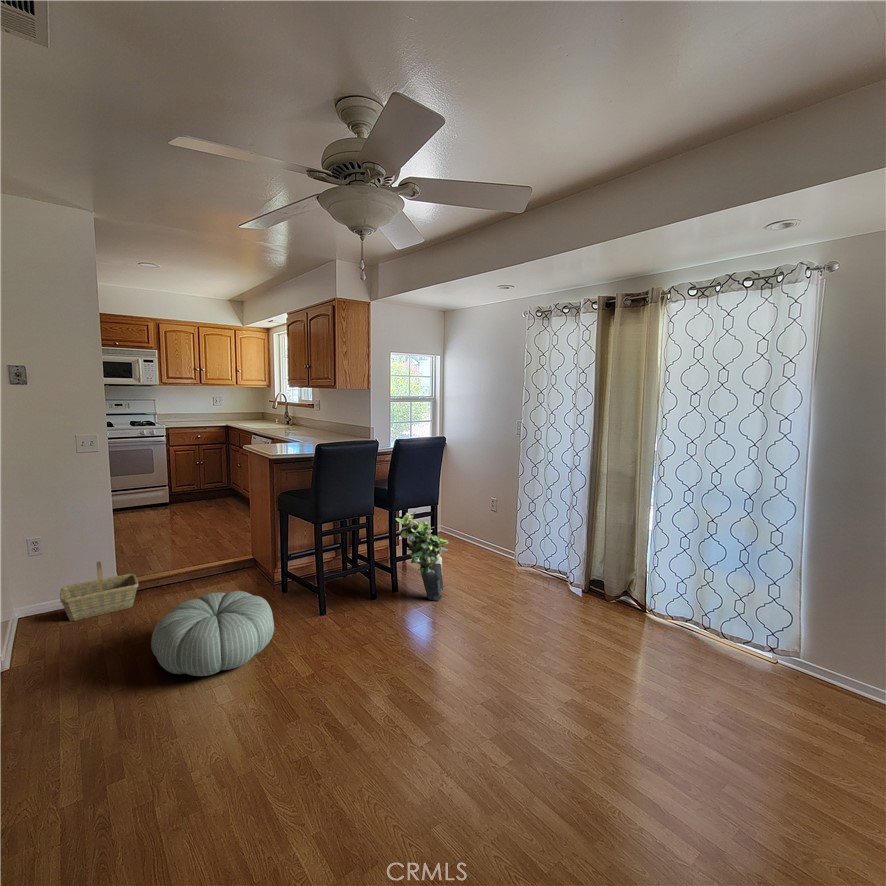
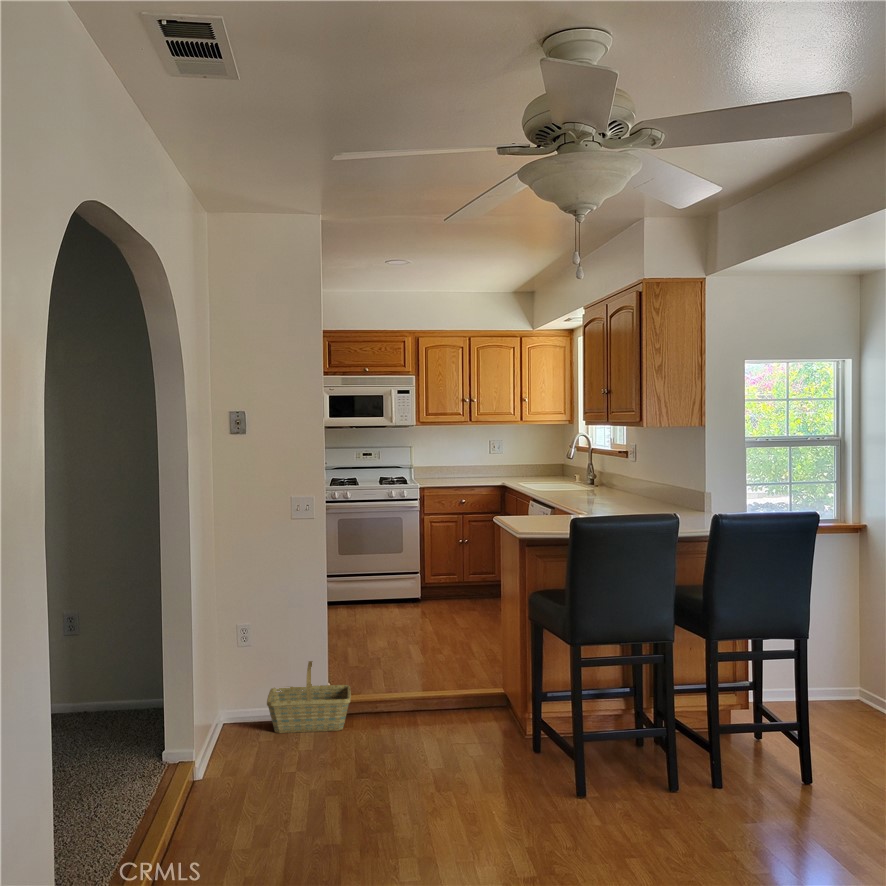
potted plant: present [396,512,448,601] -> none [714,645,818,820]
pouf: present [151,591,274,676] -> none [344,724,499,835]

